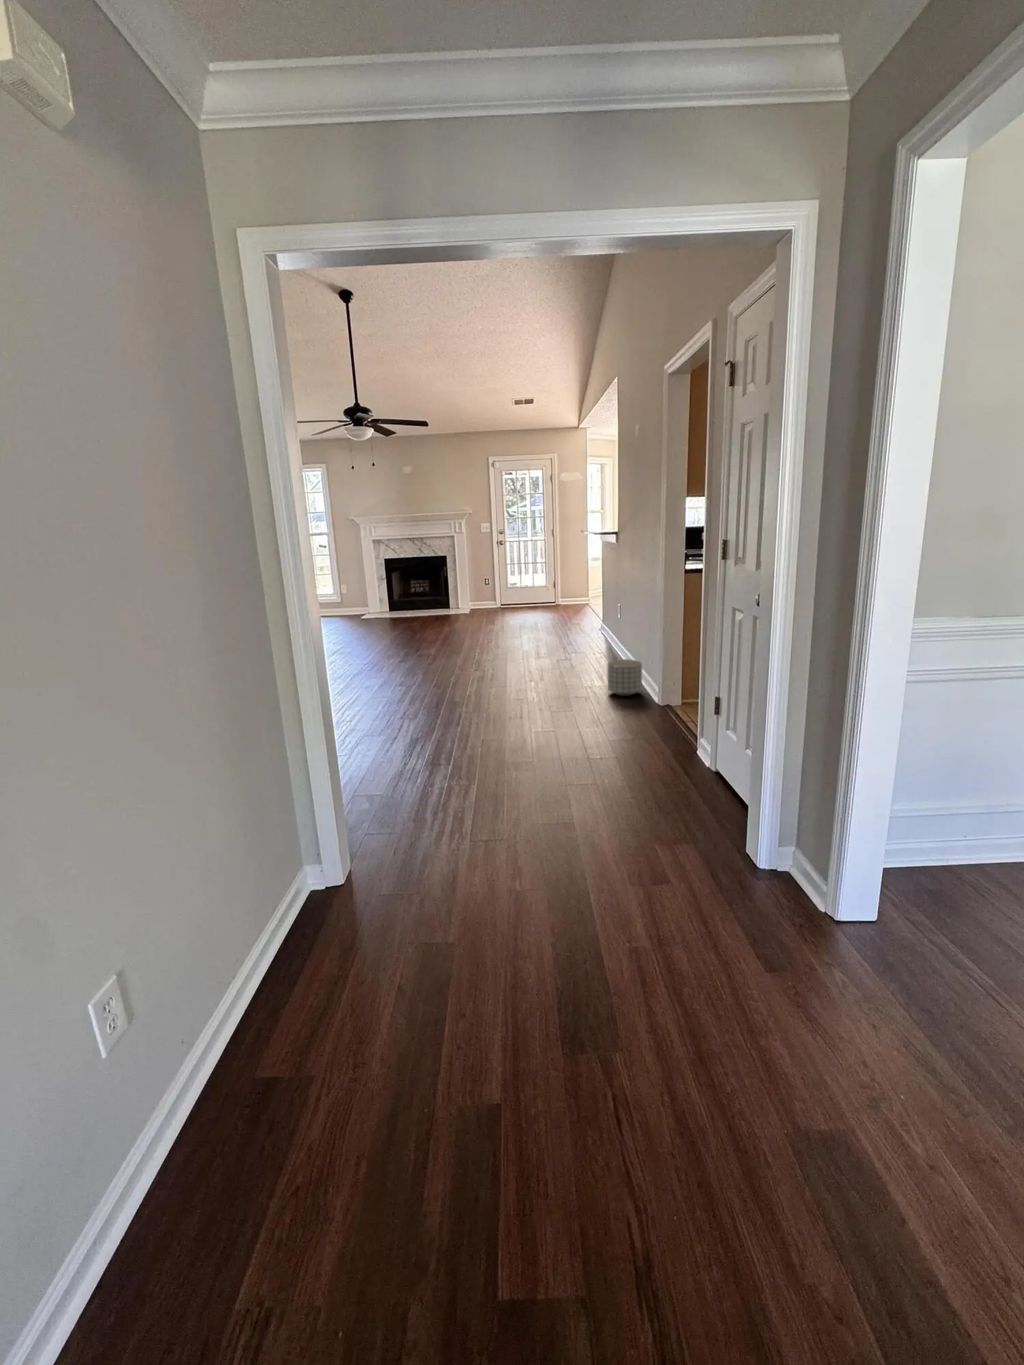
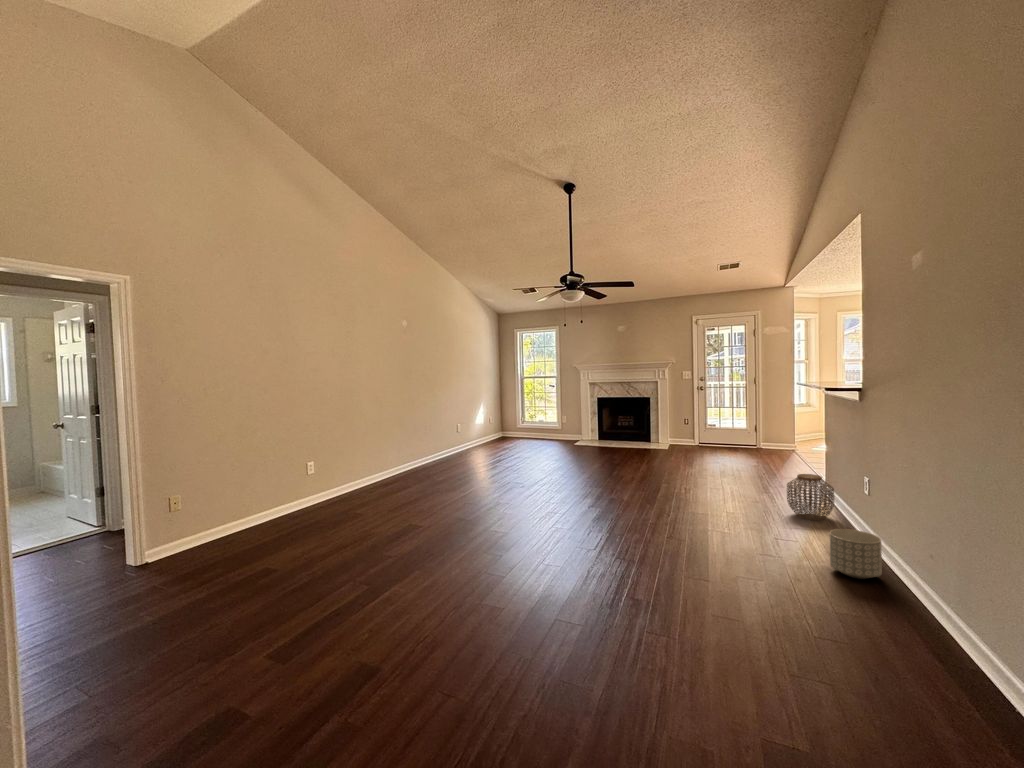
woven basket: none [579,621,616,661] -> present [787,474,834,520]

